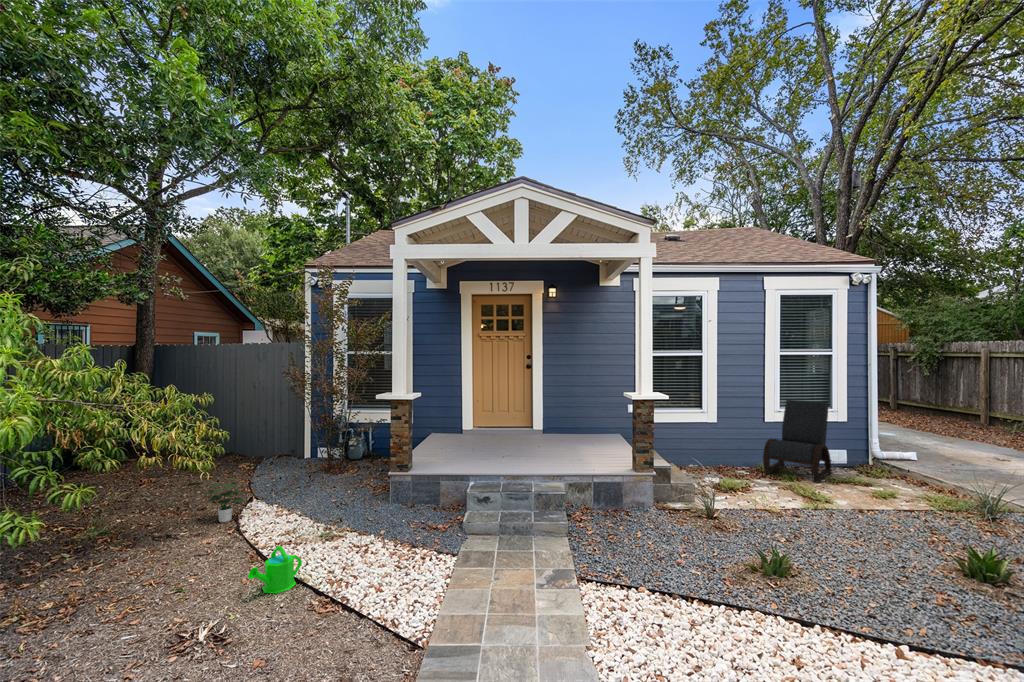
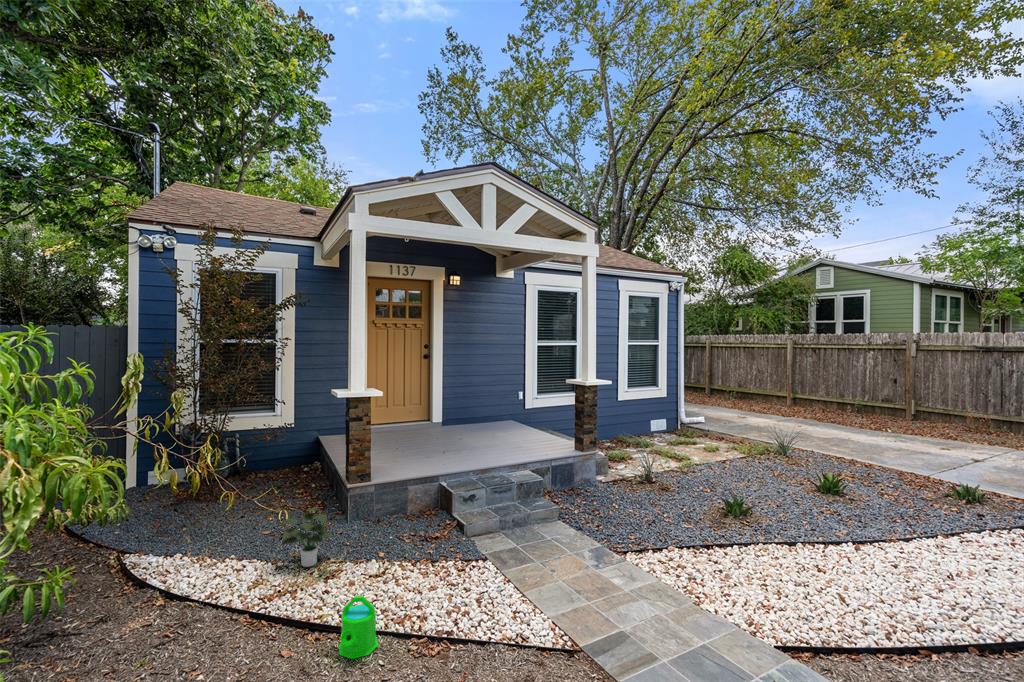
lounge chair: present [763,400,832,483] -> none [626,381,667,445]
potted plant: present [204,478,247,522] -> present [281,507,332,567]

